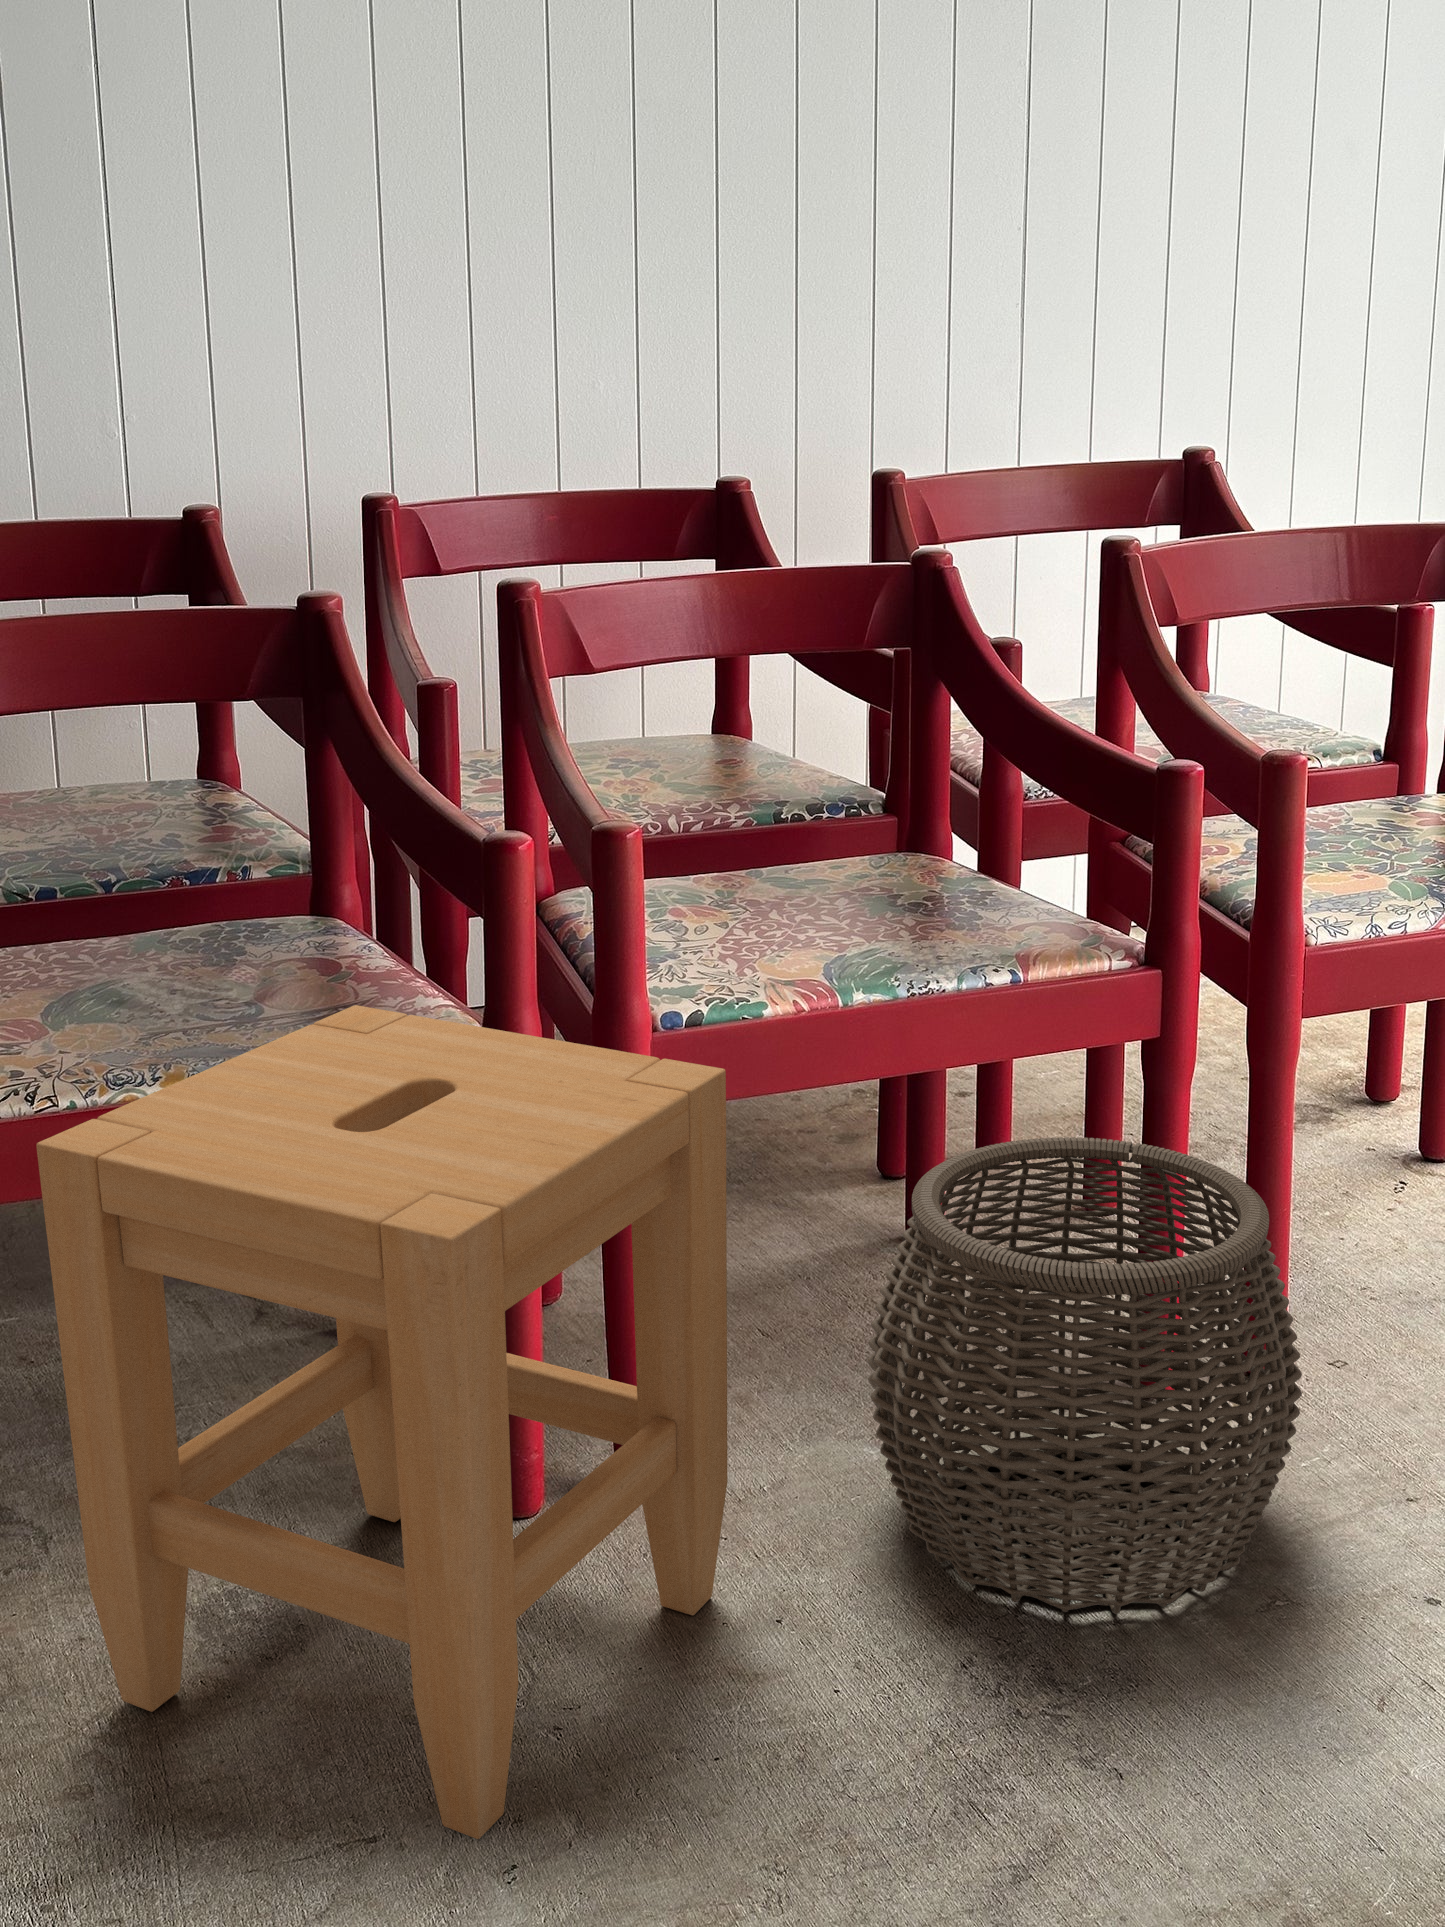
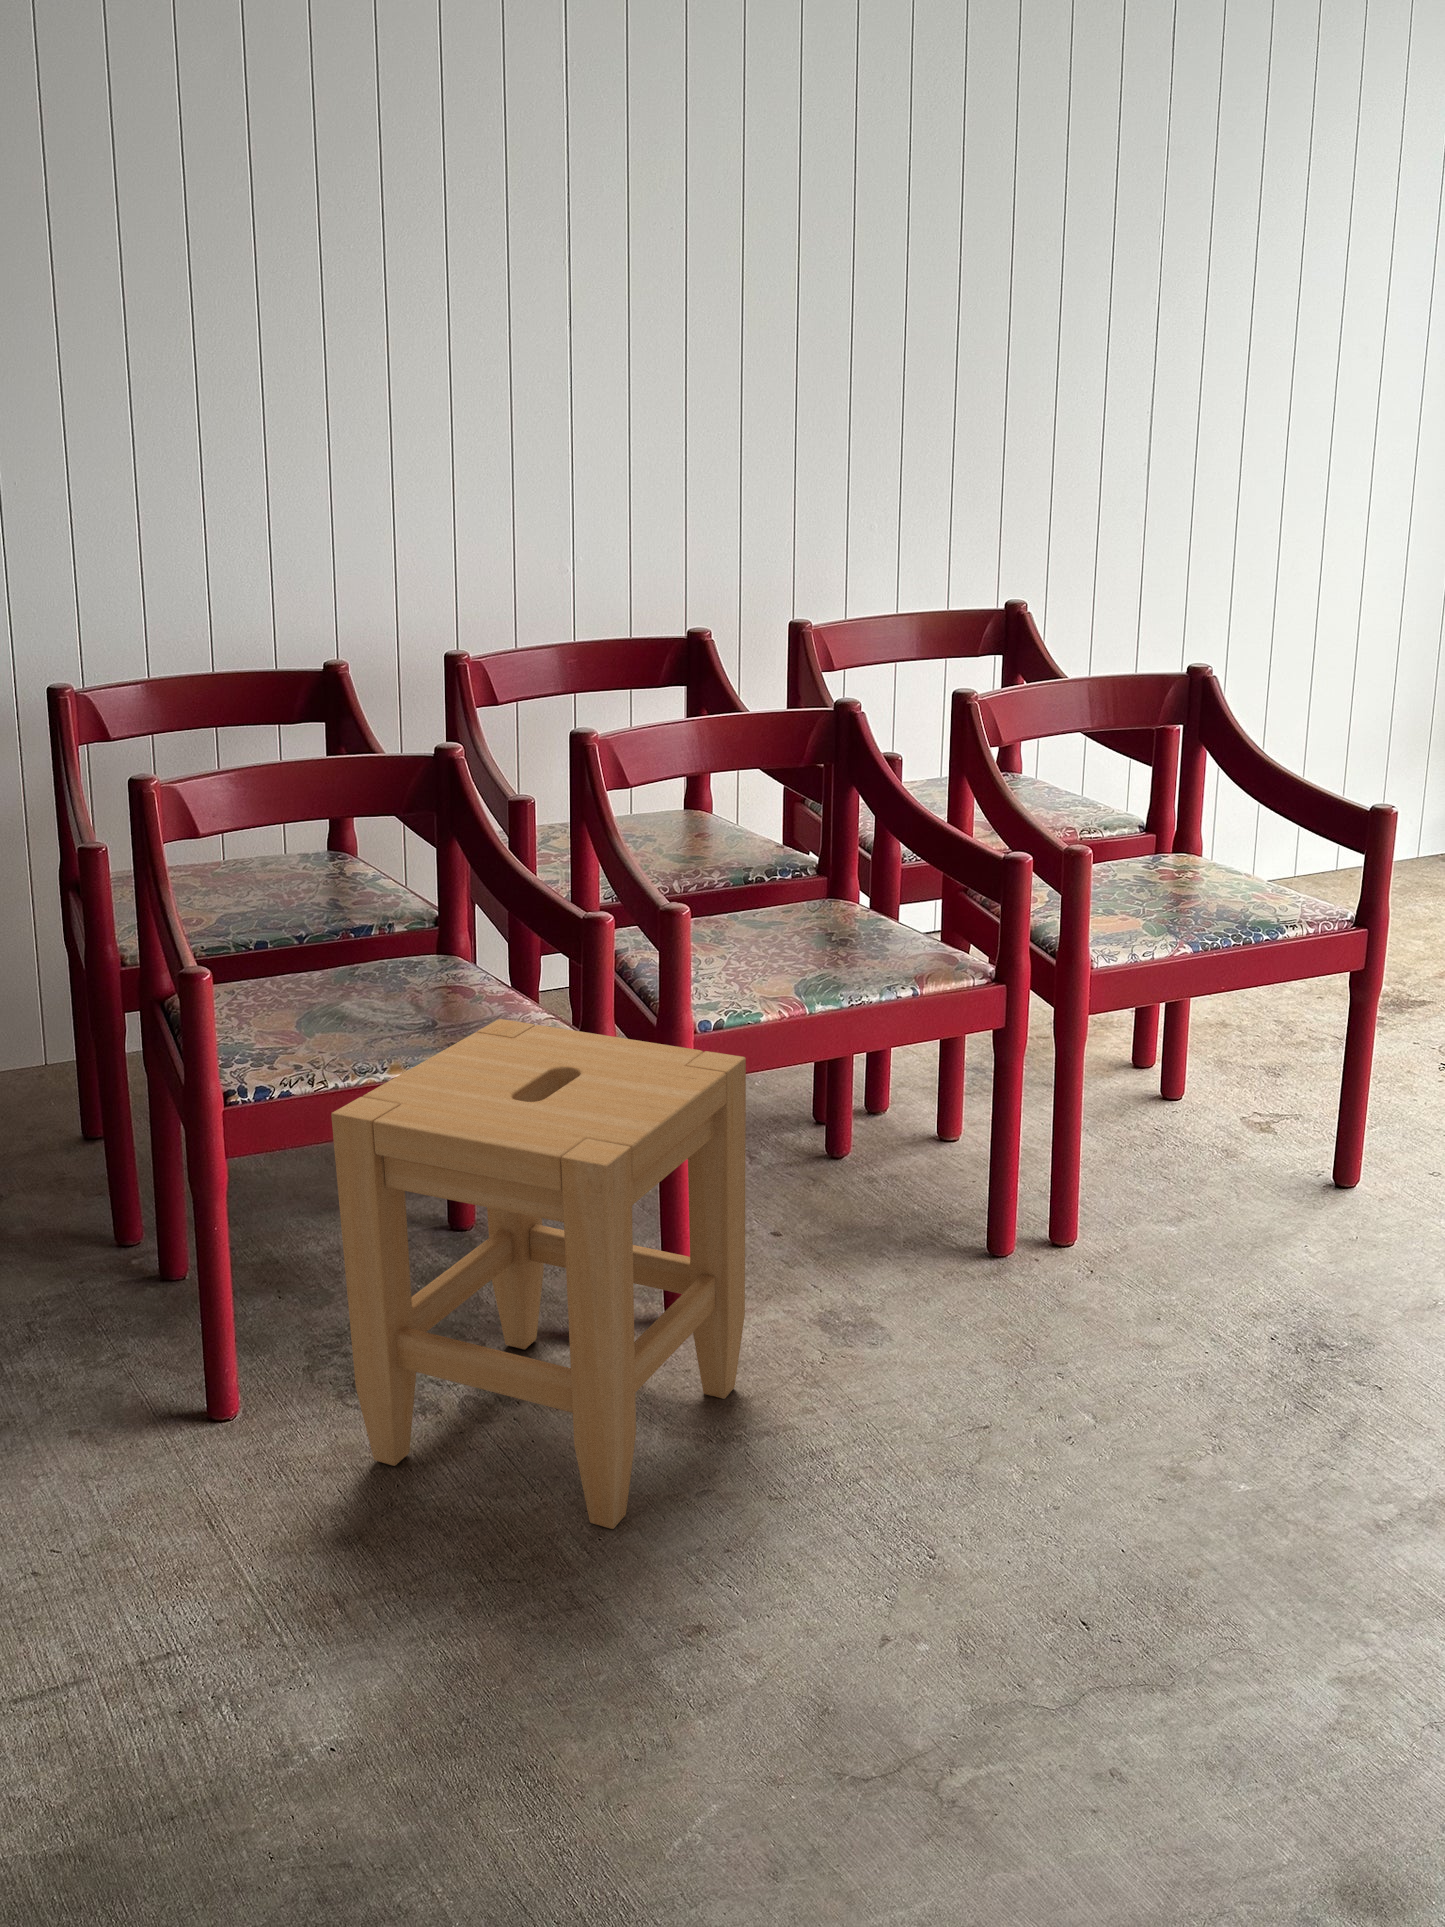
woven basket: present [867,1137,1302,1614] -> none [827,1093,1098,1389]

